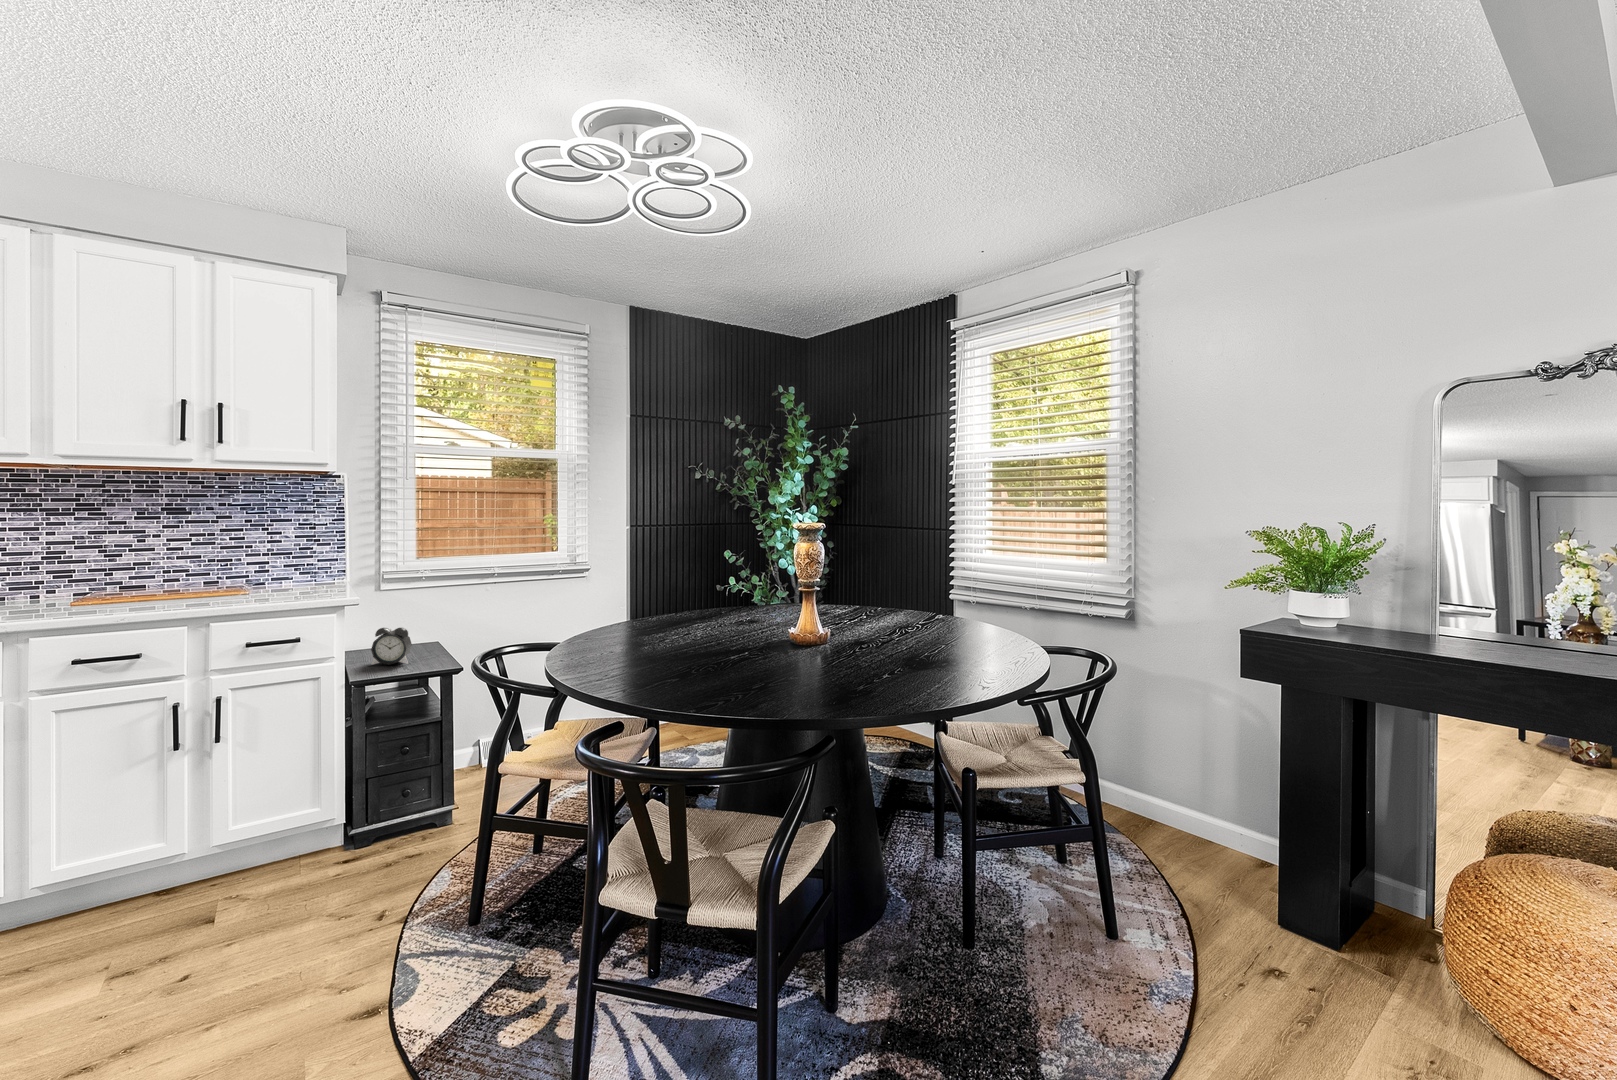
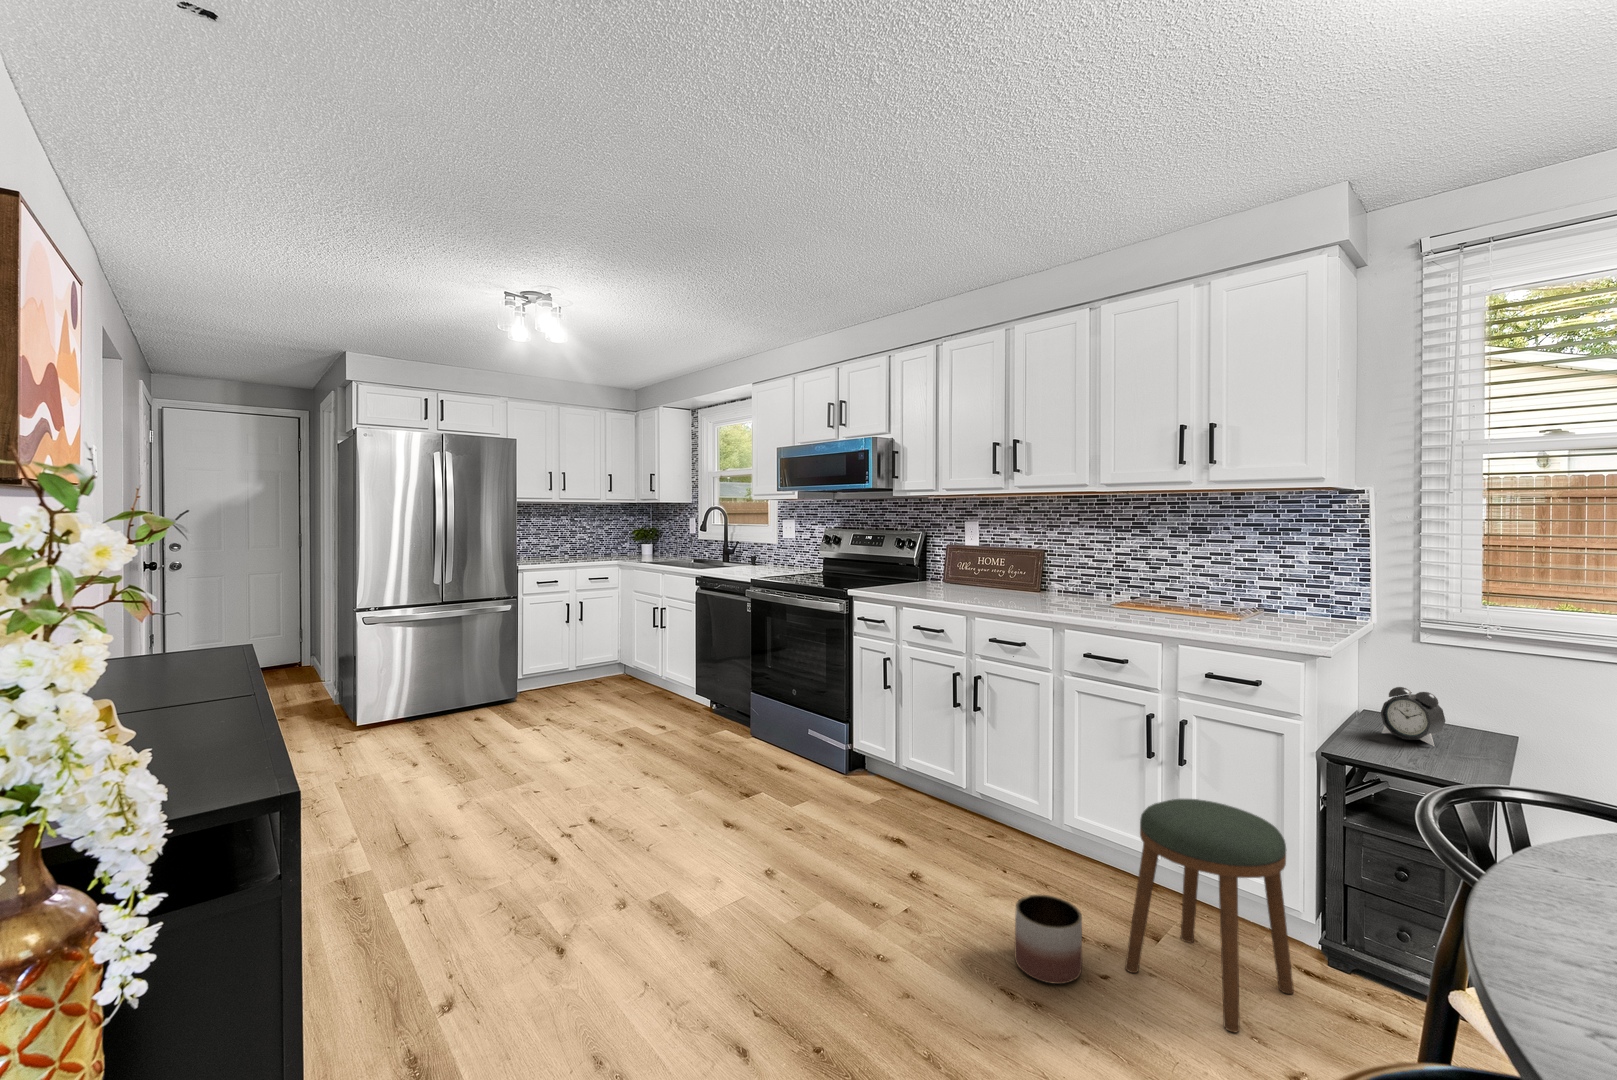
stool: none [197,755,348,954] -> present [1125,799,1294,1032]
planter: none [52,927,156,1034] -> present [1015,895,1082,984]

